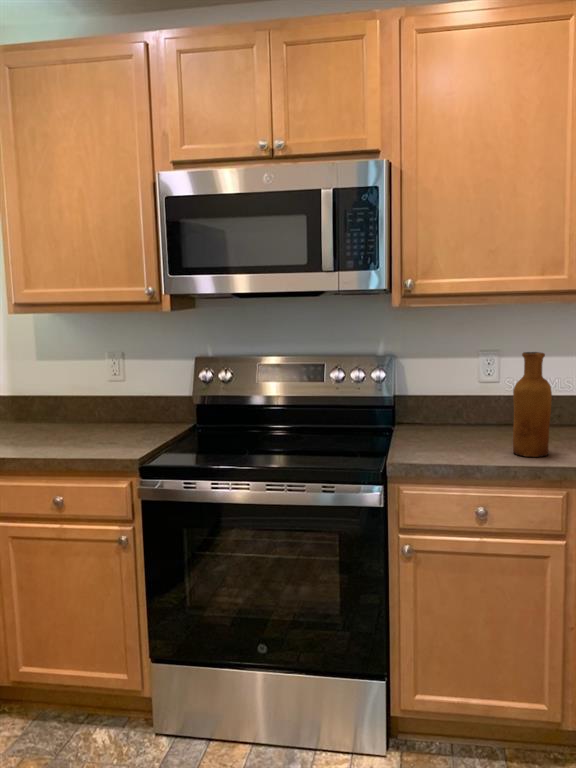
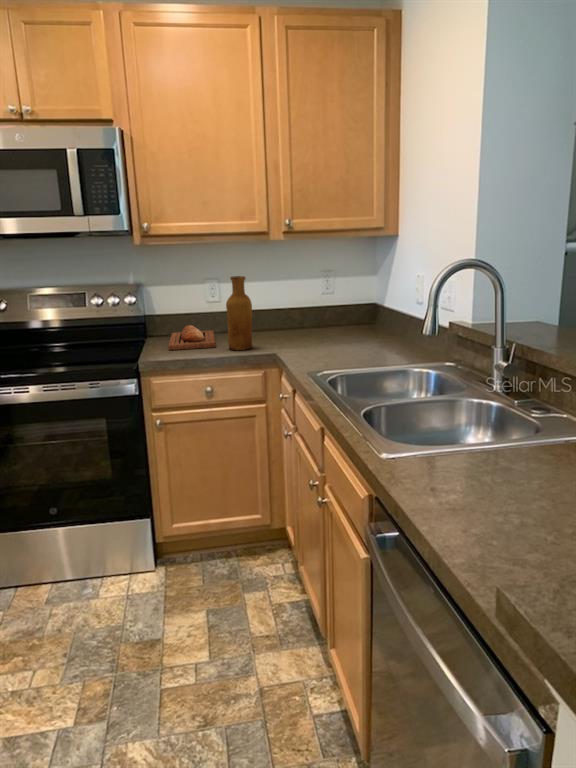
bread loaf: none [426,413,493,449] -> present [168,325,216,350]

